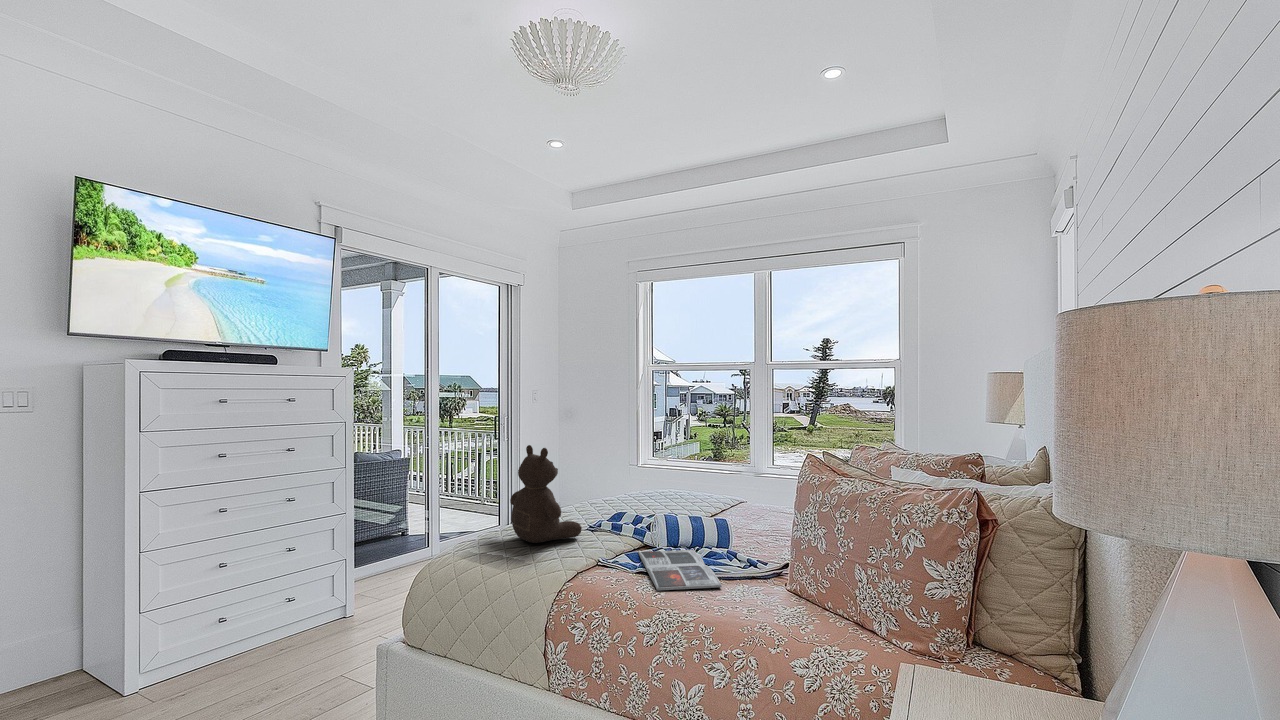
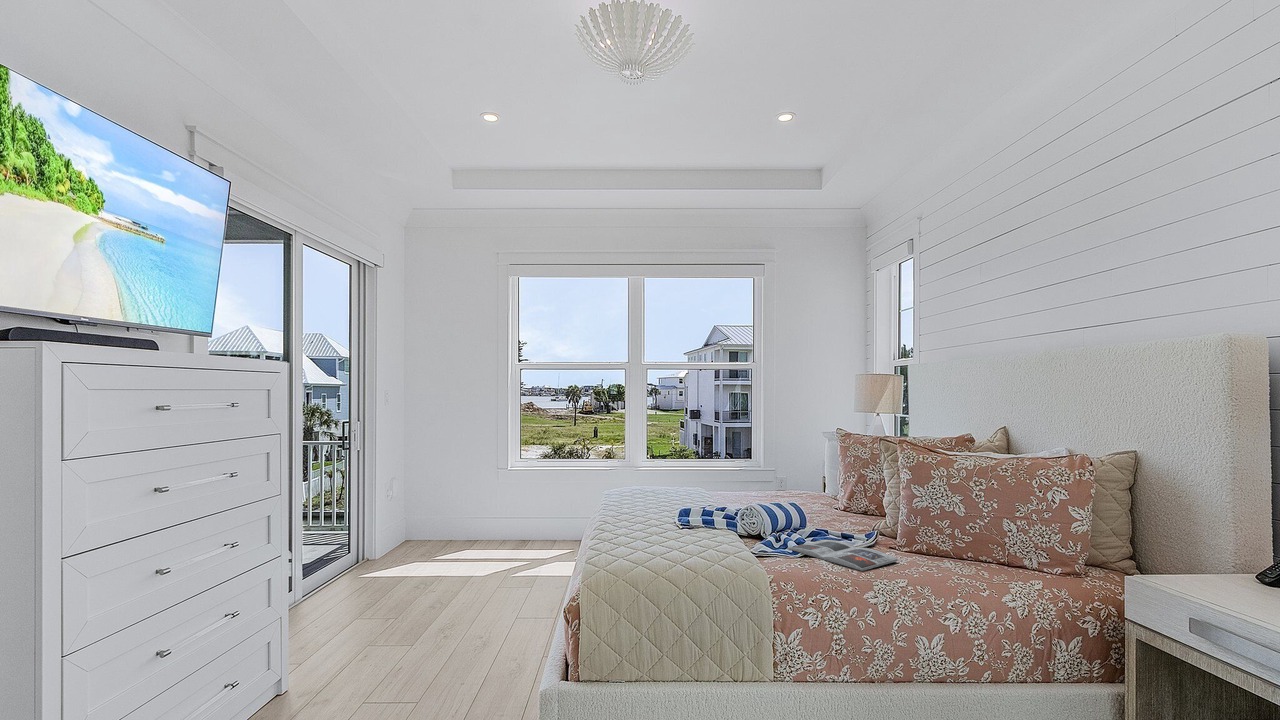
teddy bear: present [510,445,582,543] -> none [645,451,728,554]

